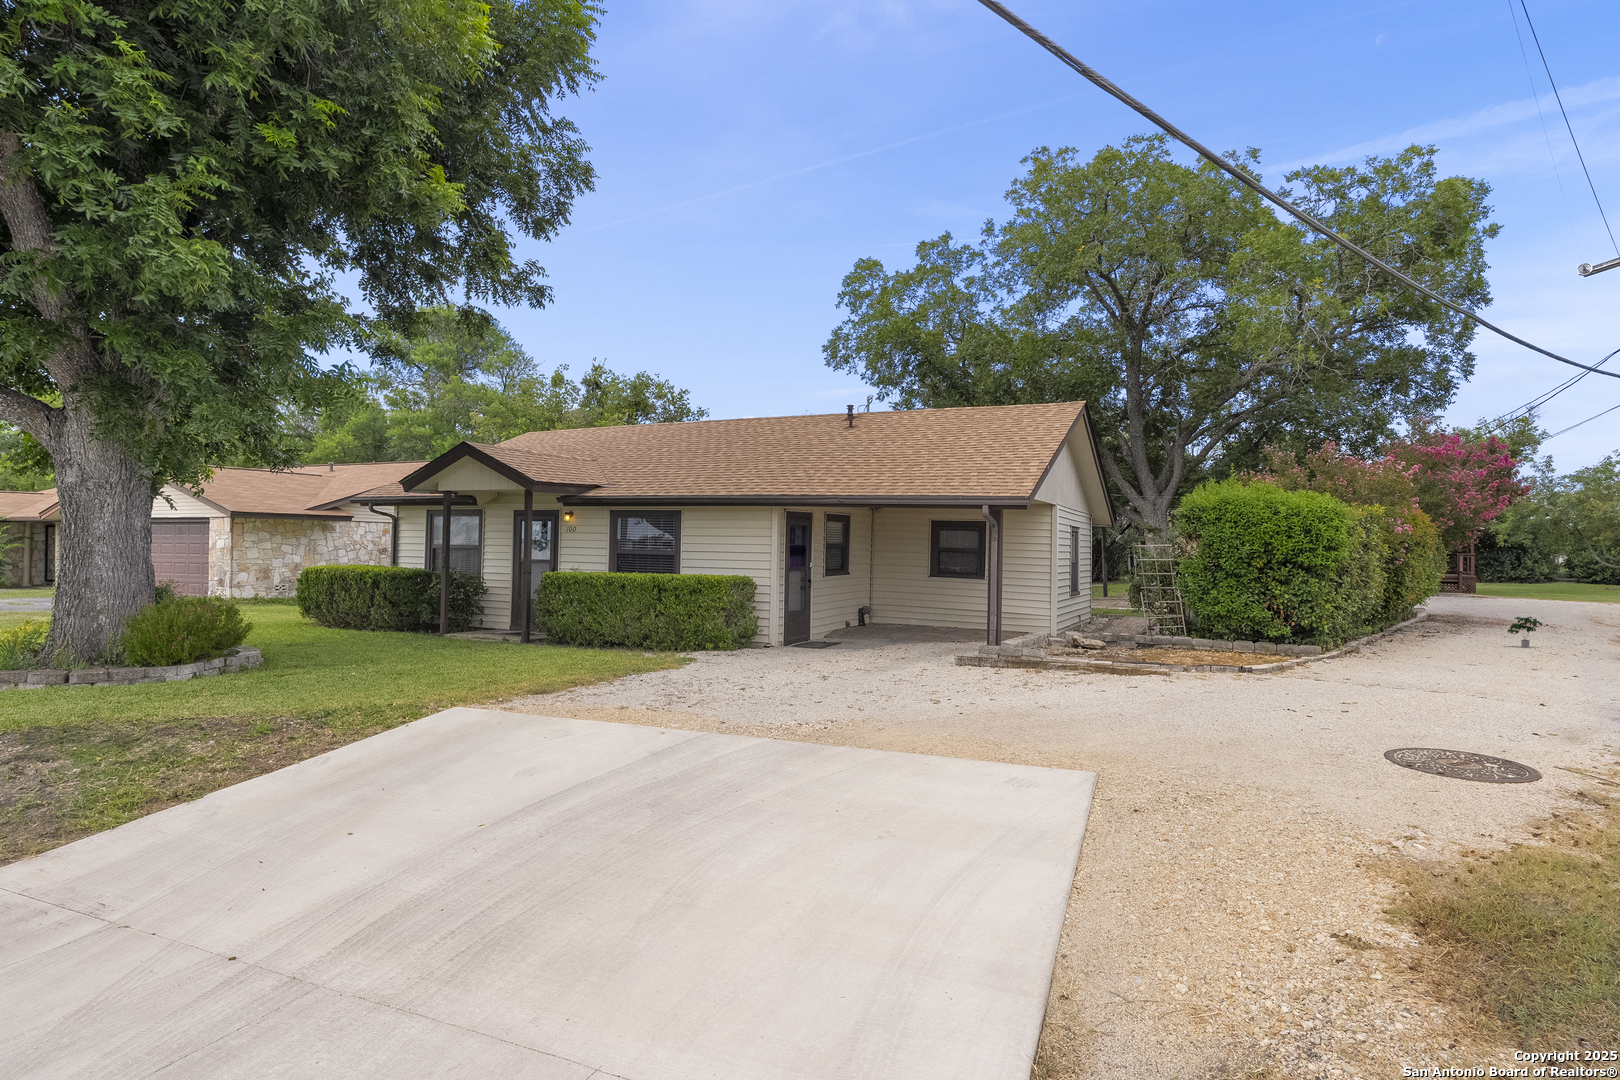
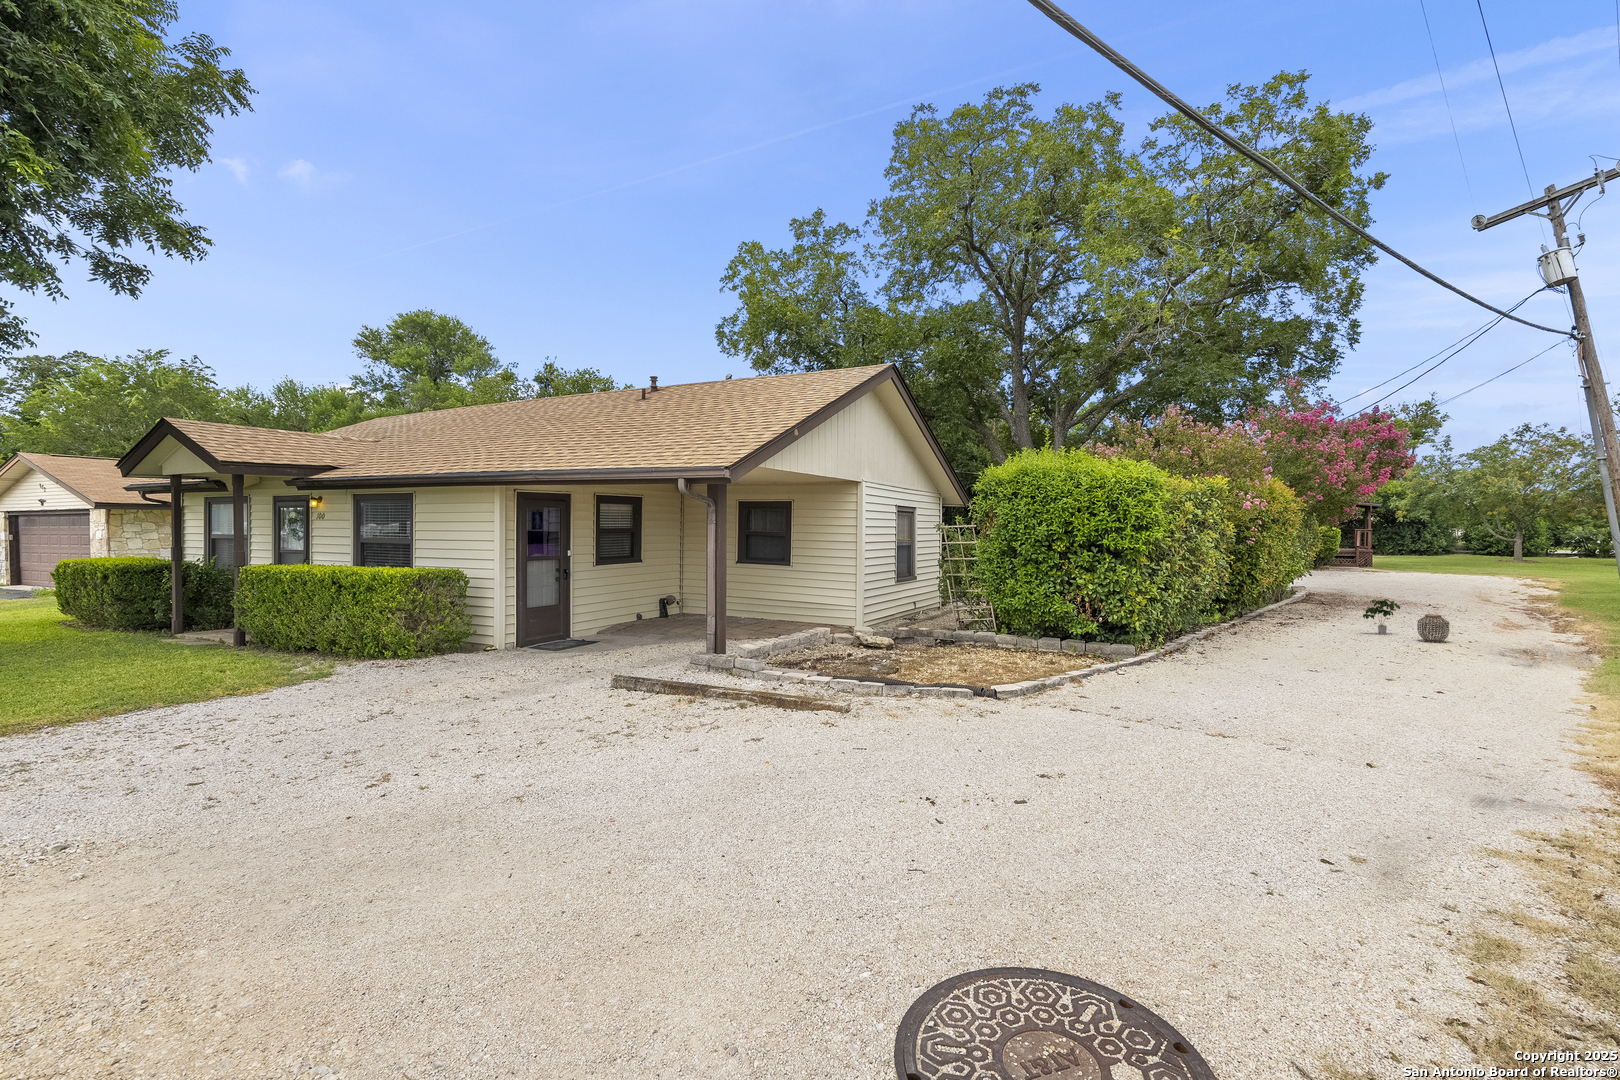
woven basket: none [1561,630,1590,655] -> present [1417,614,1449,642]

